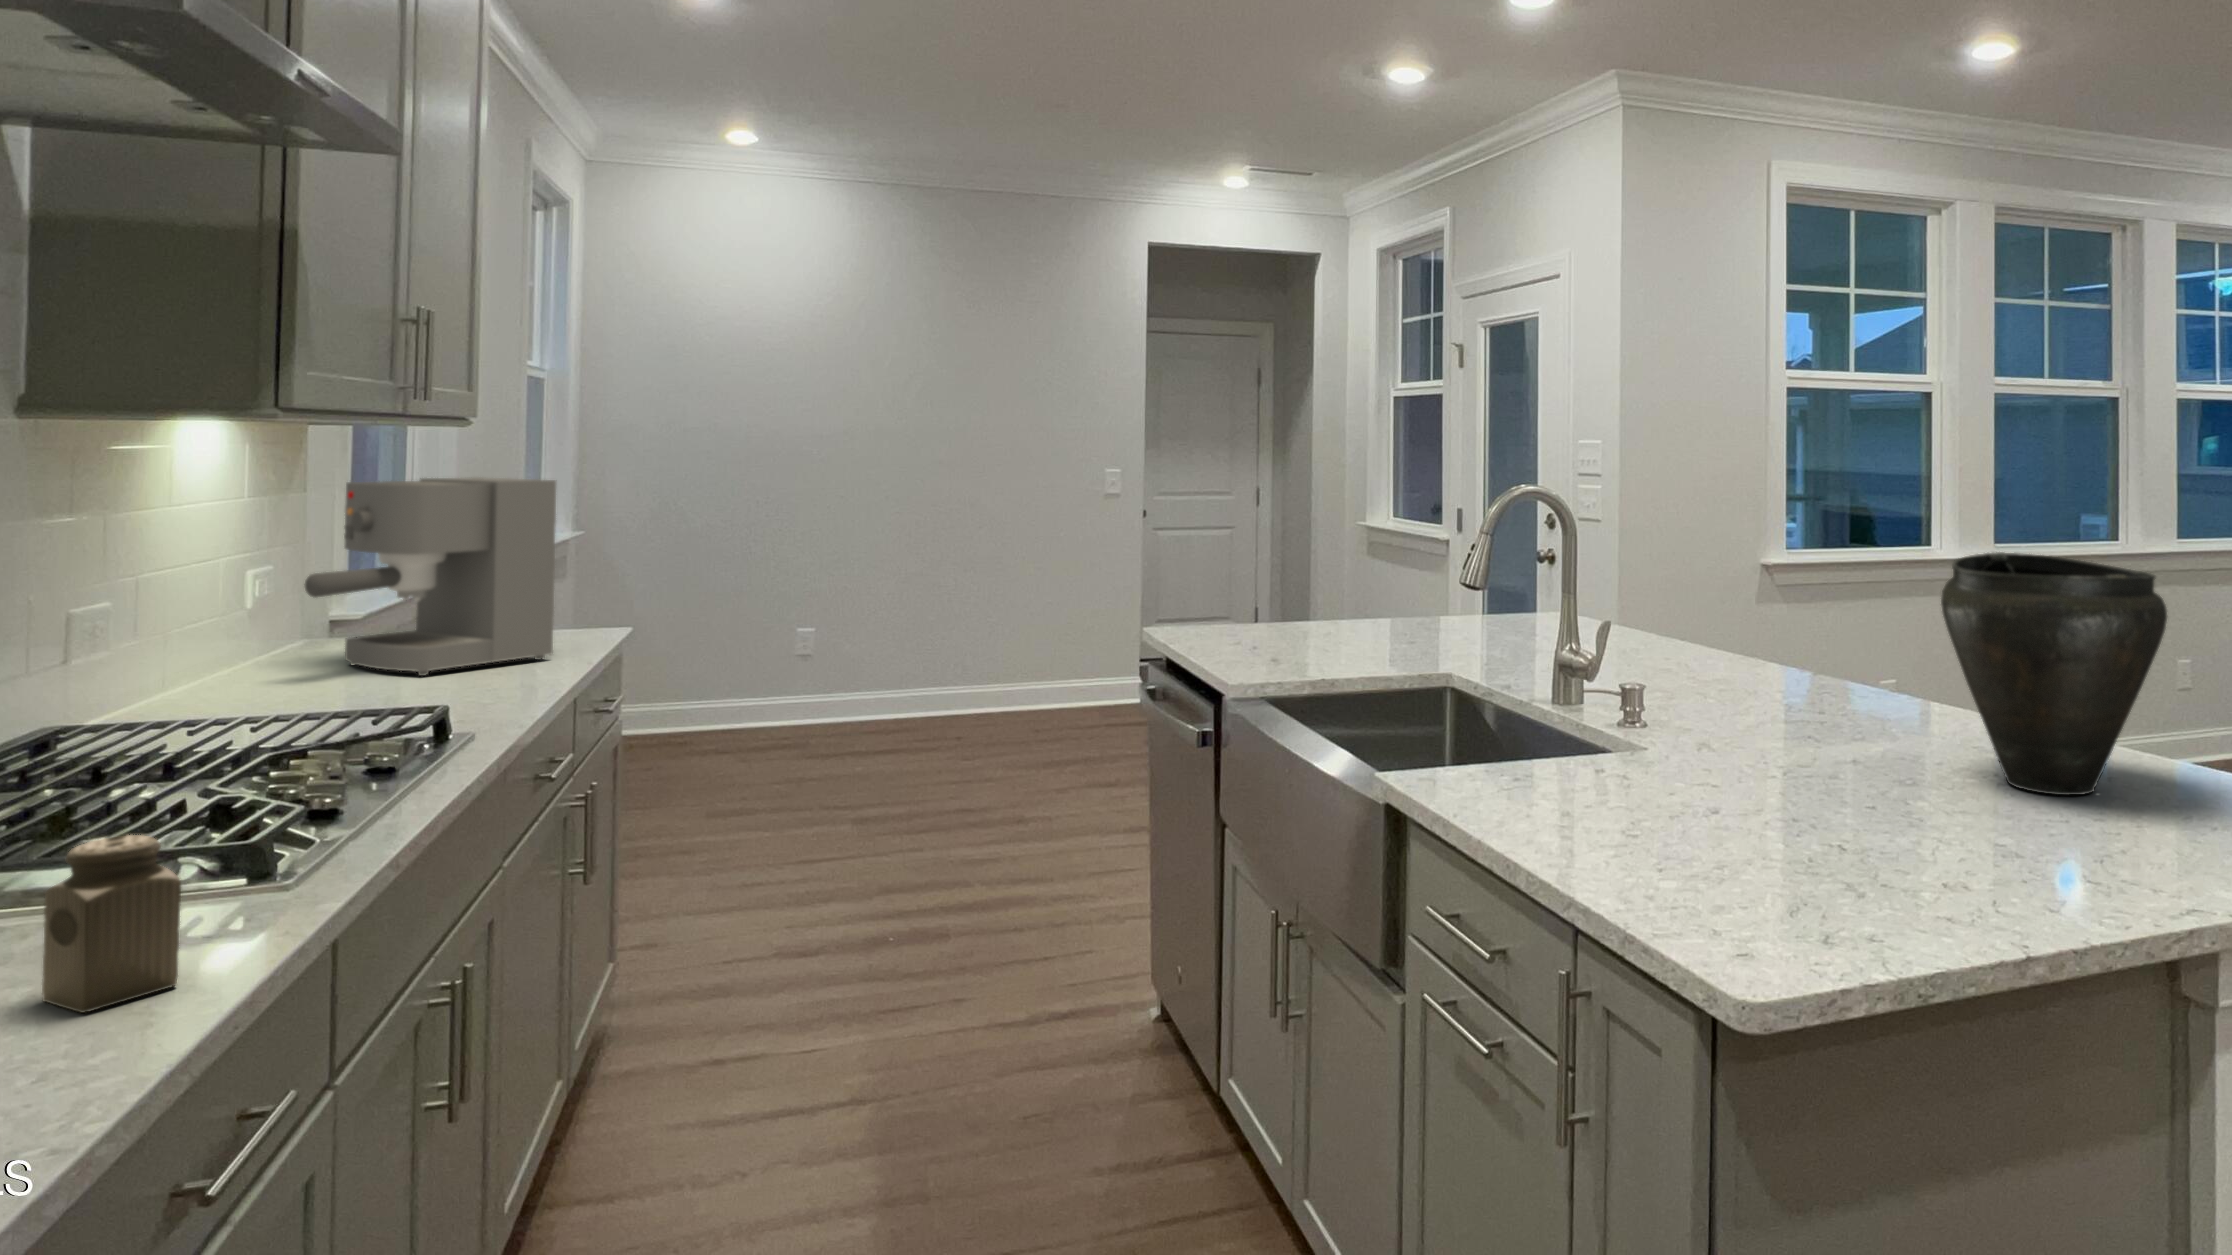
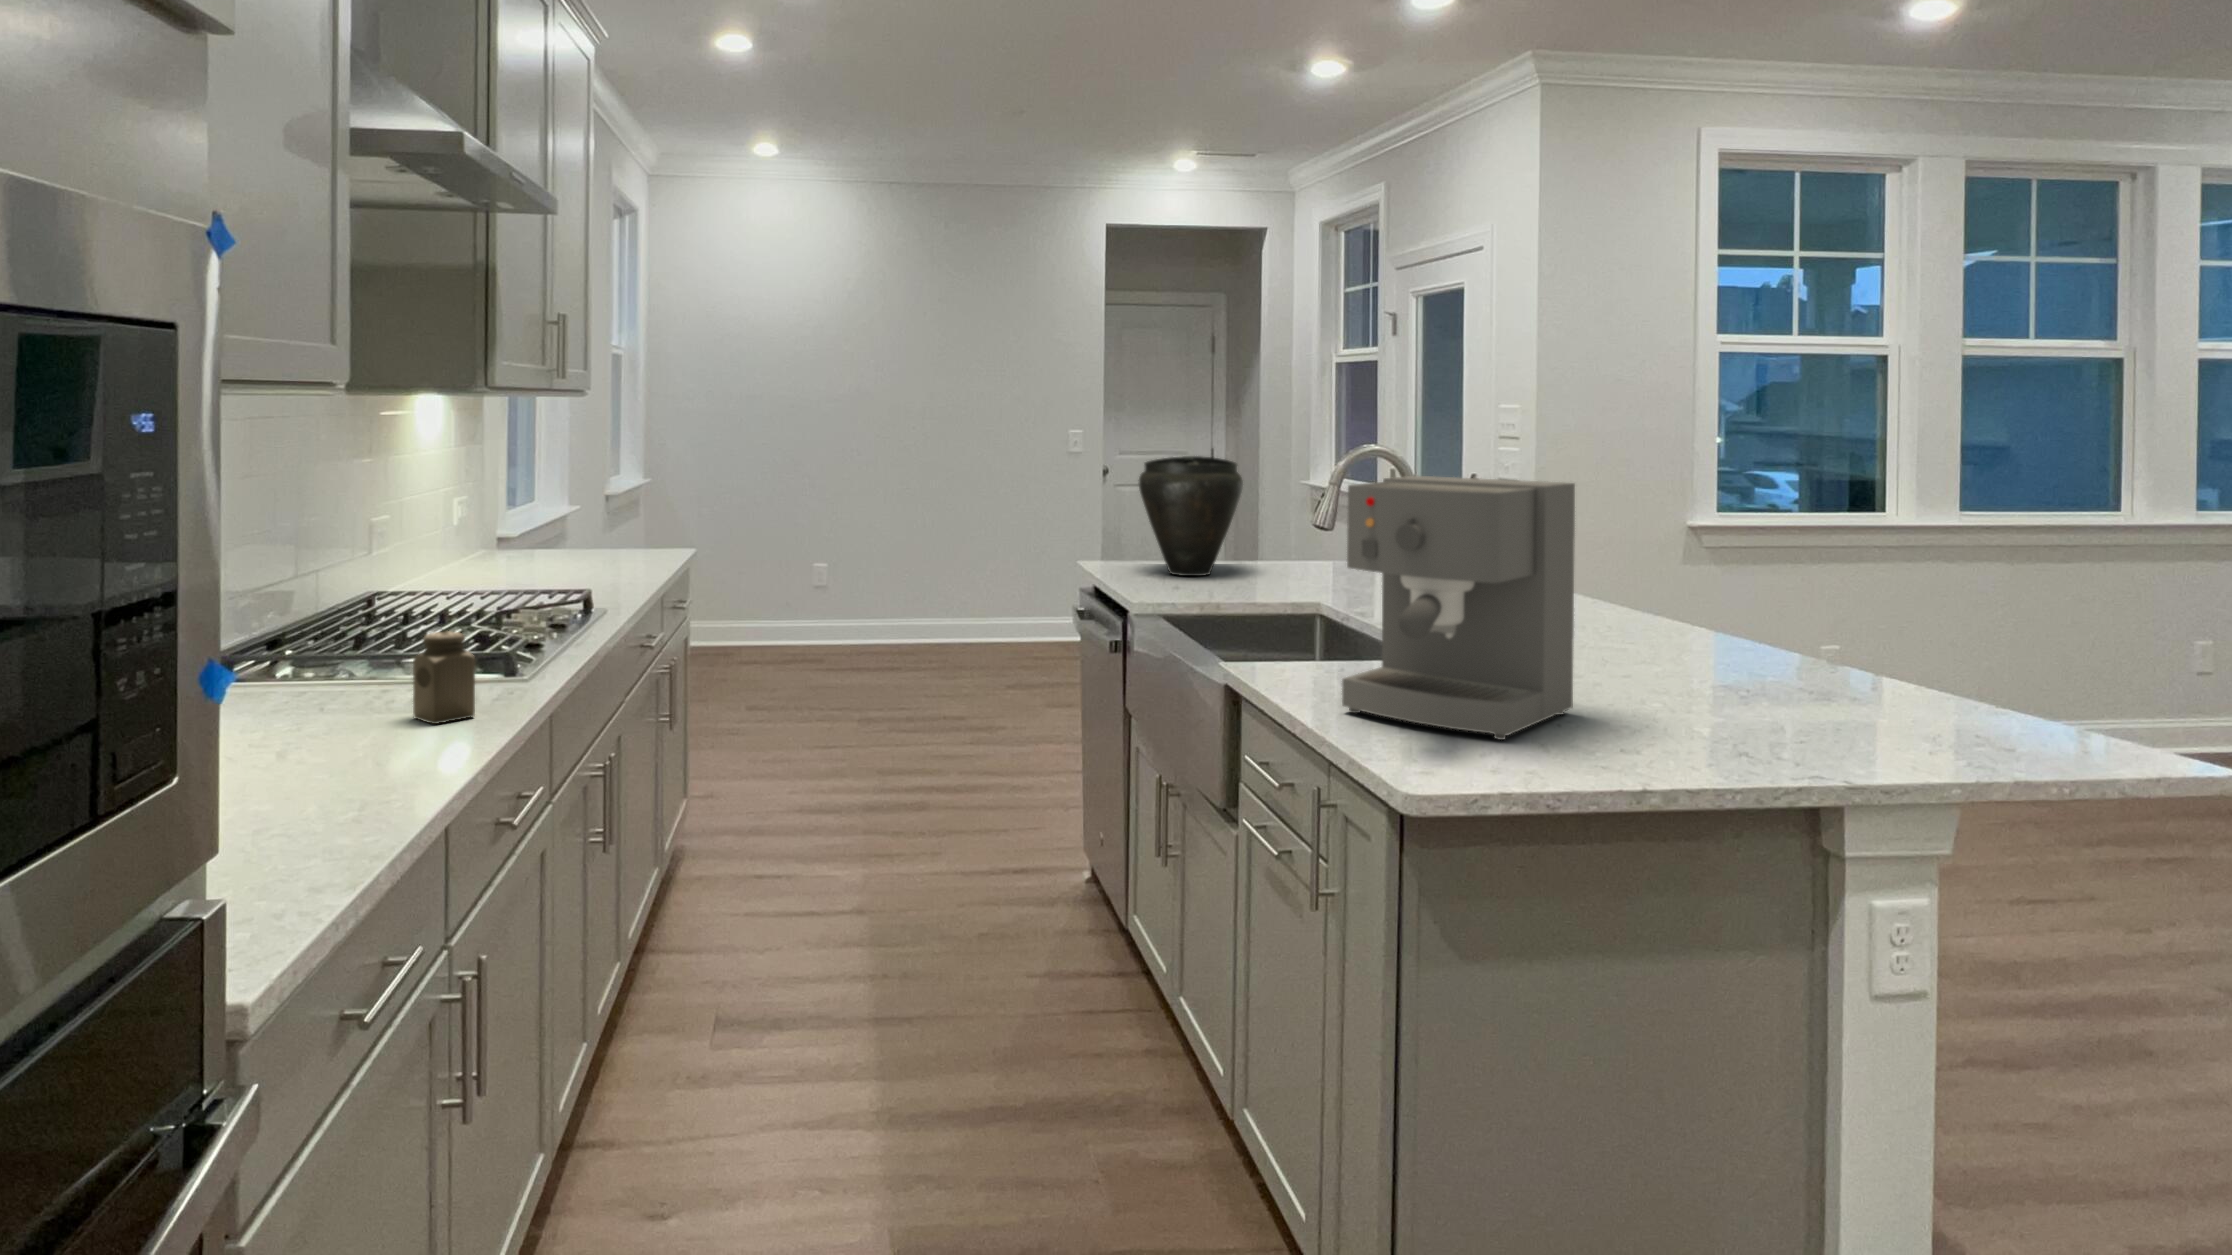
coffee maker: present [305,477,556,676] -> present [1342,476,1575,740]
vase: present [1941,552,2167,795] -> present [1139,456,1243,576]

